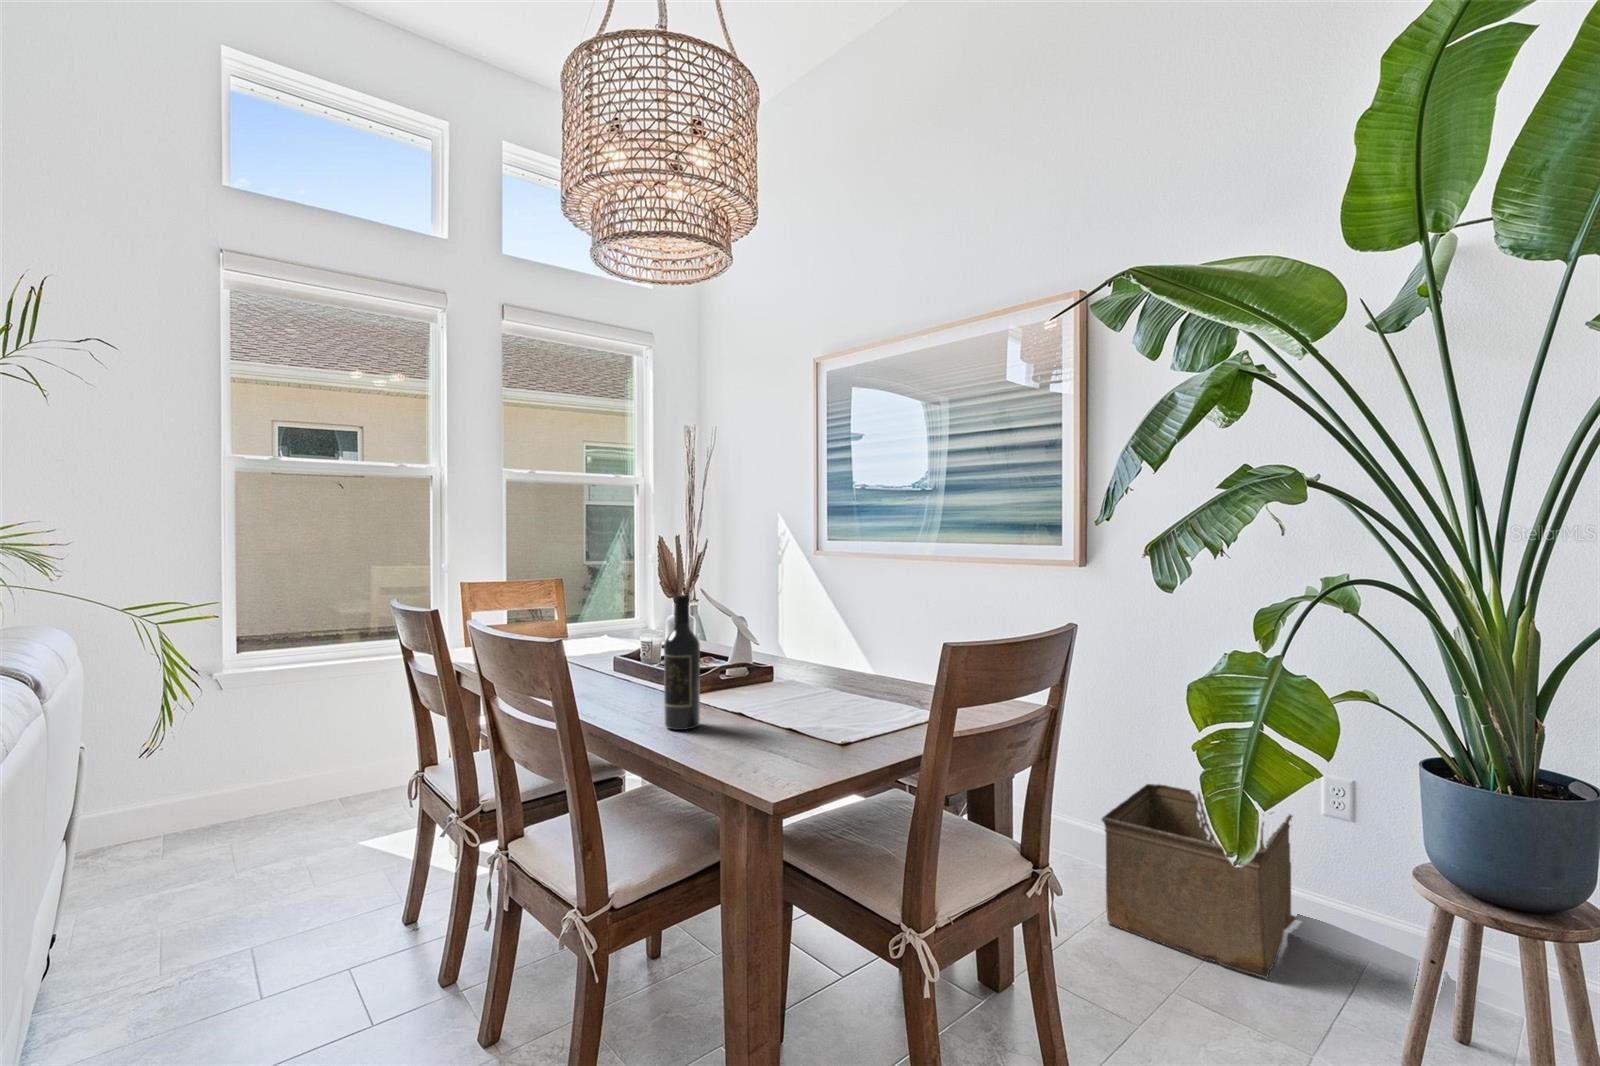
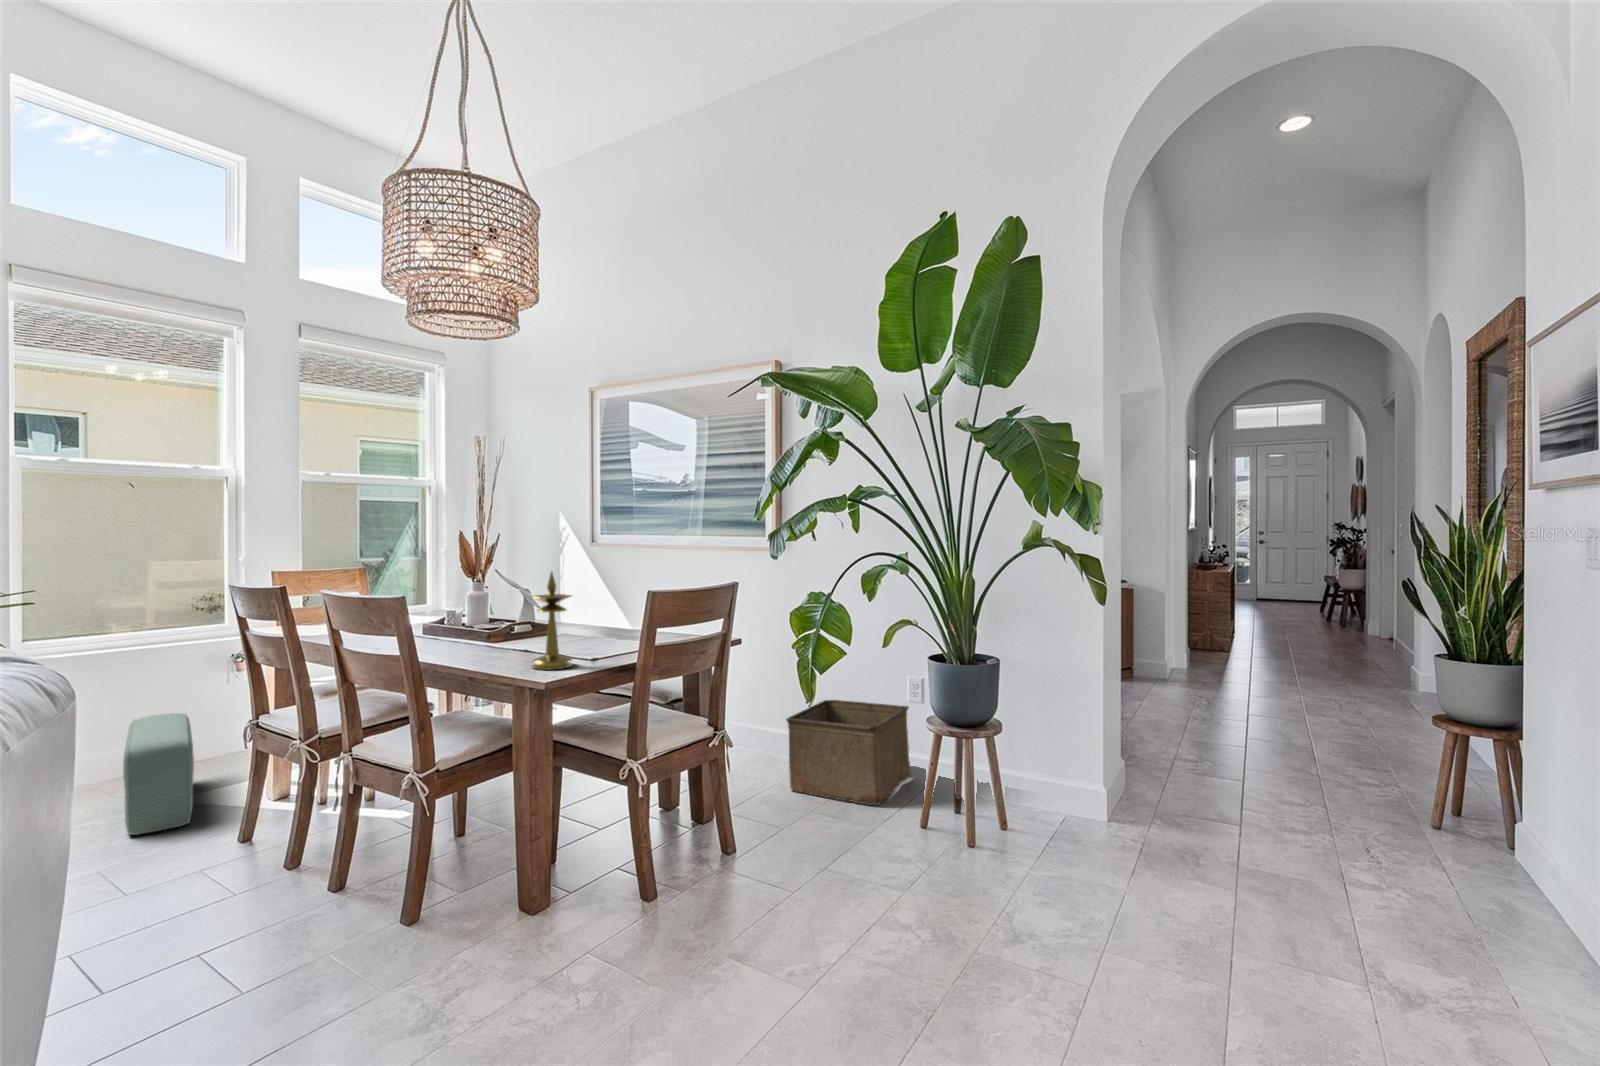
wine bottle: present [664,594,700,730] -> none [470,567,497,661]
candlestick: none [747,605,808,759] -> present [532,572,573,670]
pouf: none [296,739,381,893] -> present [123,713,194,835]

